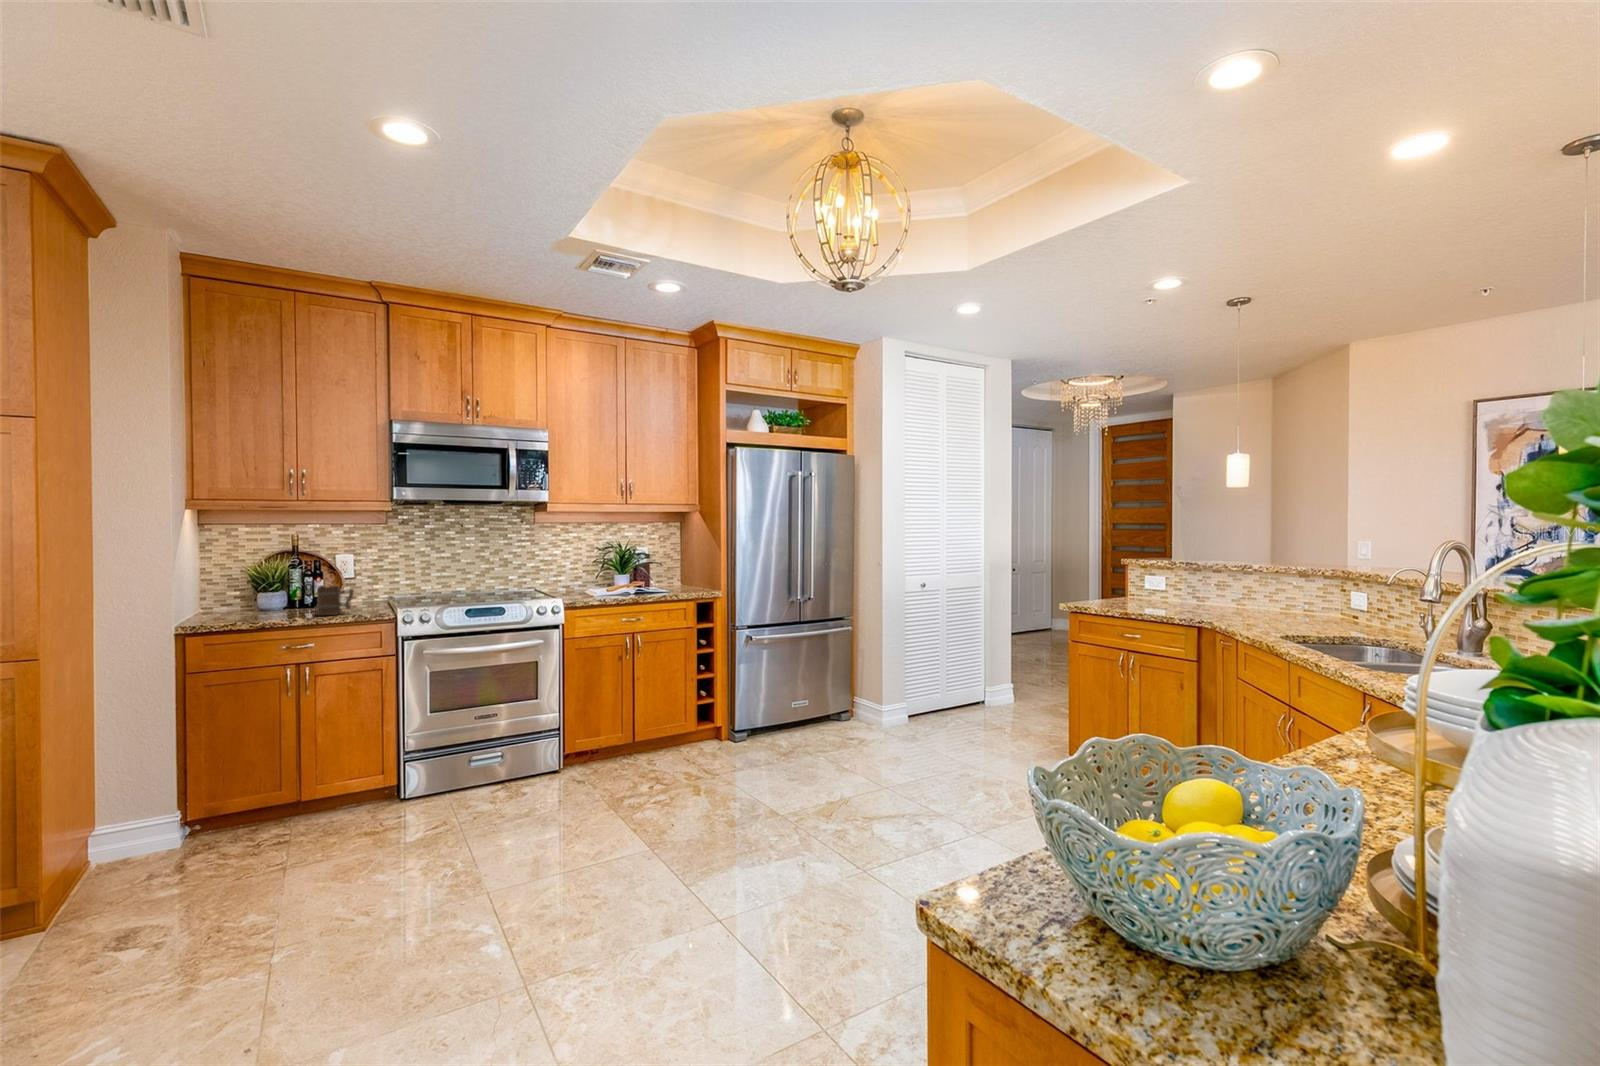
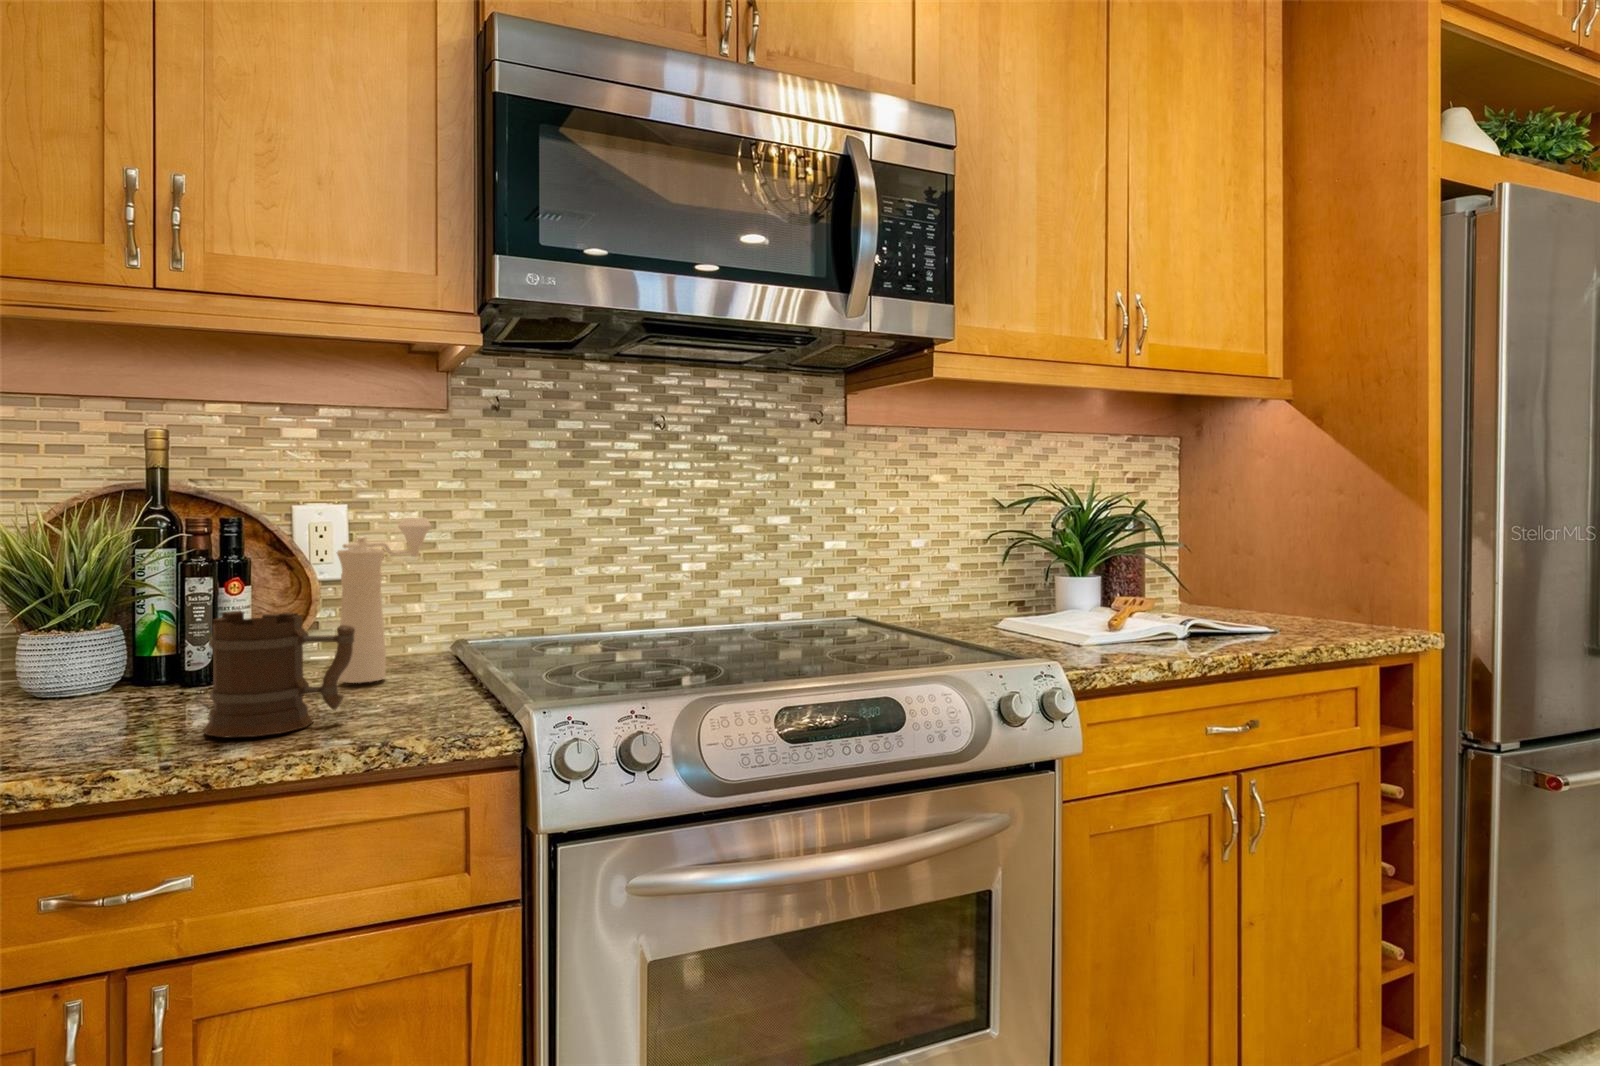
pepper mill: none [350,559,379,606] -> present [337,518,431,683]

